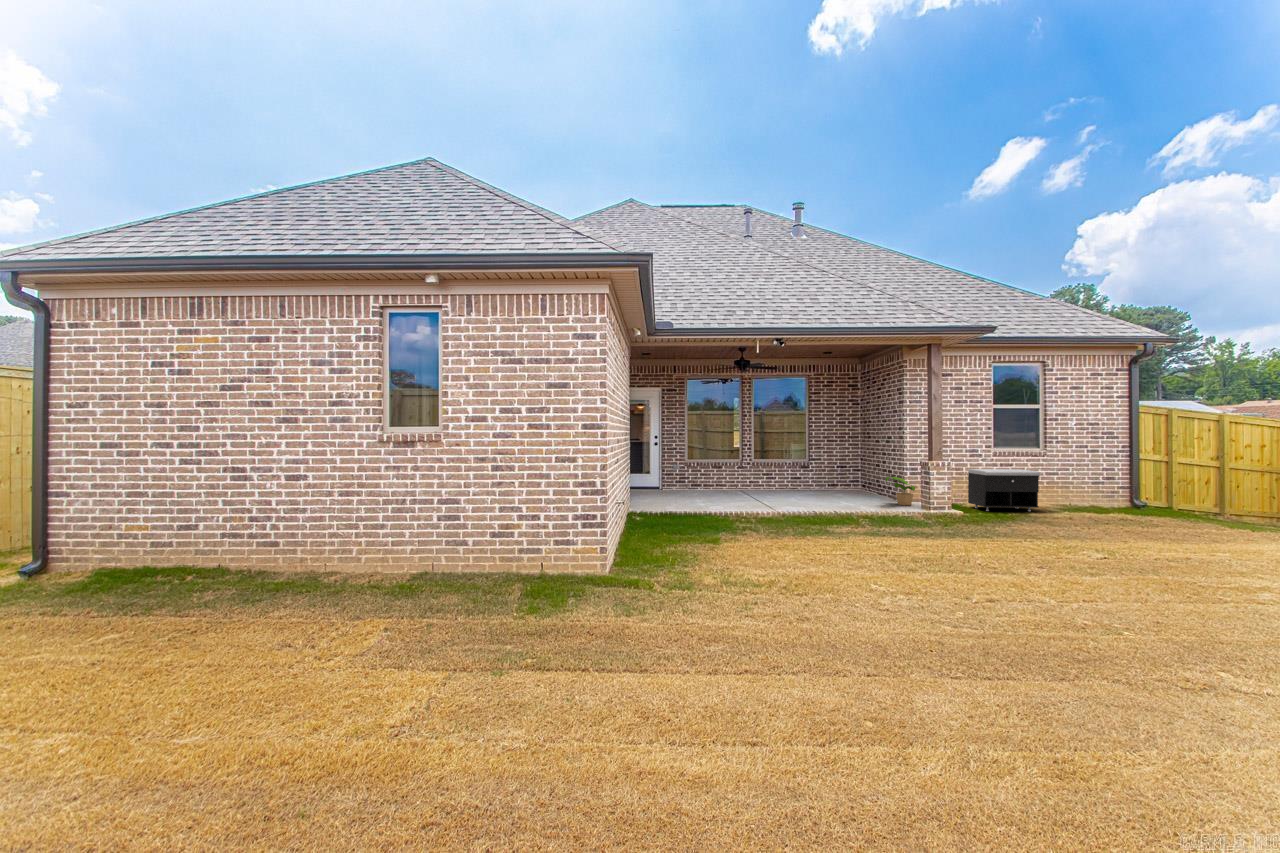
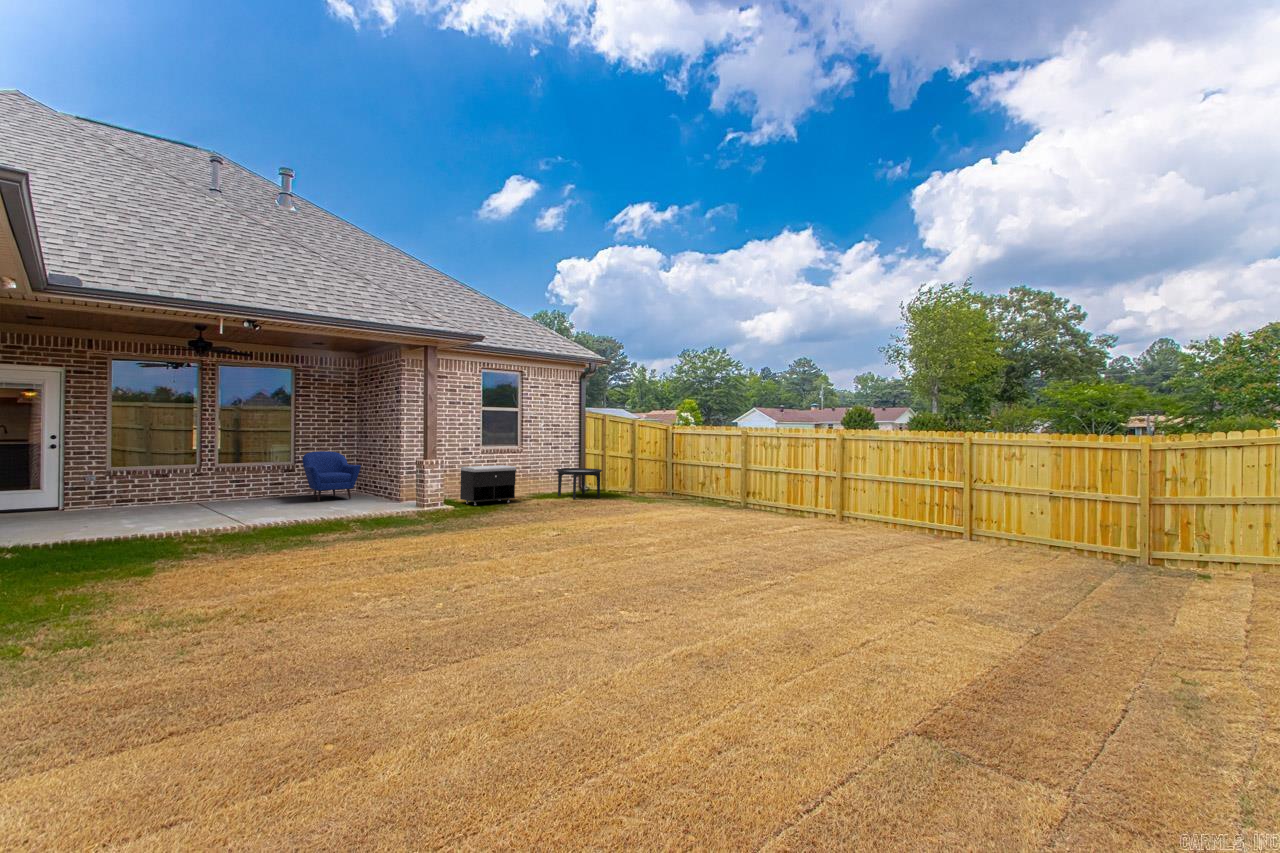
armchair: none [814,450,865,494] -> present [302,451,361,501]
potted plant: present [886,477,915,505] -> none [380,478,410,507]
round table: none [1095,477,1174,517] -> present [556,468,602,499]

